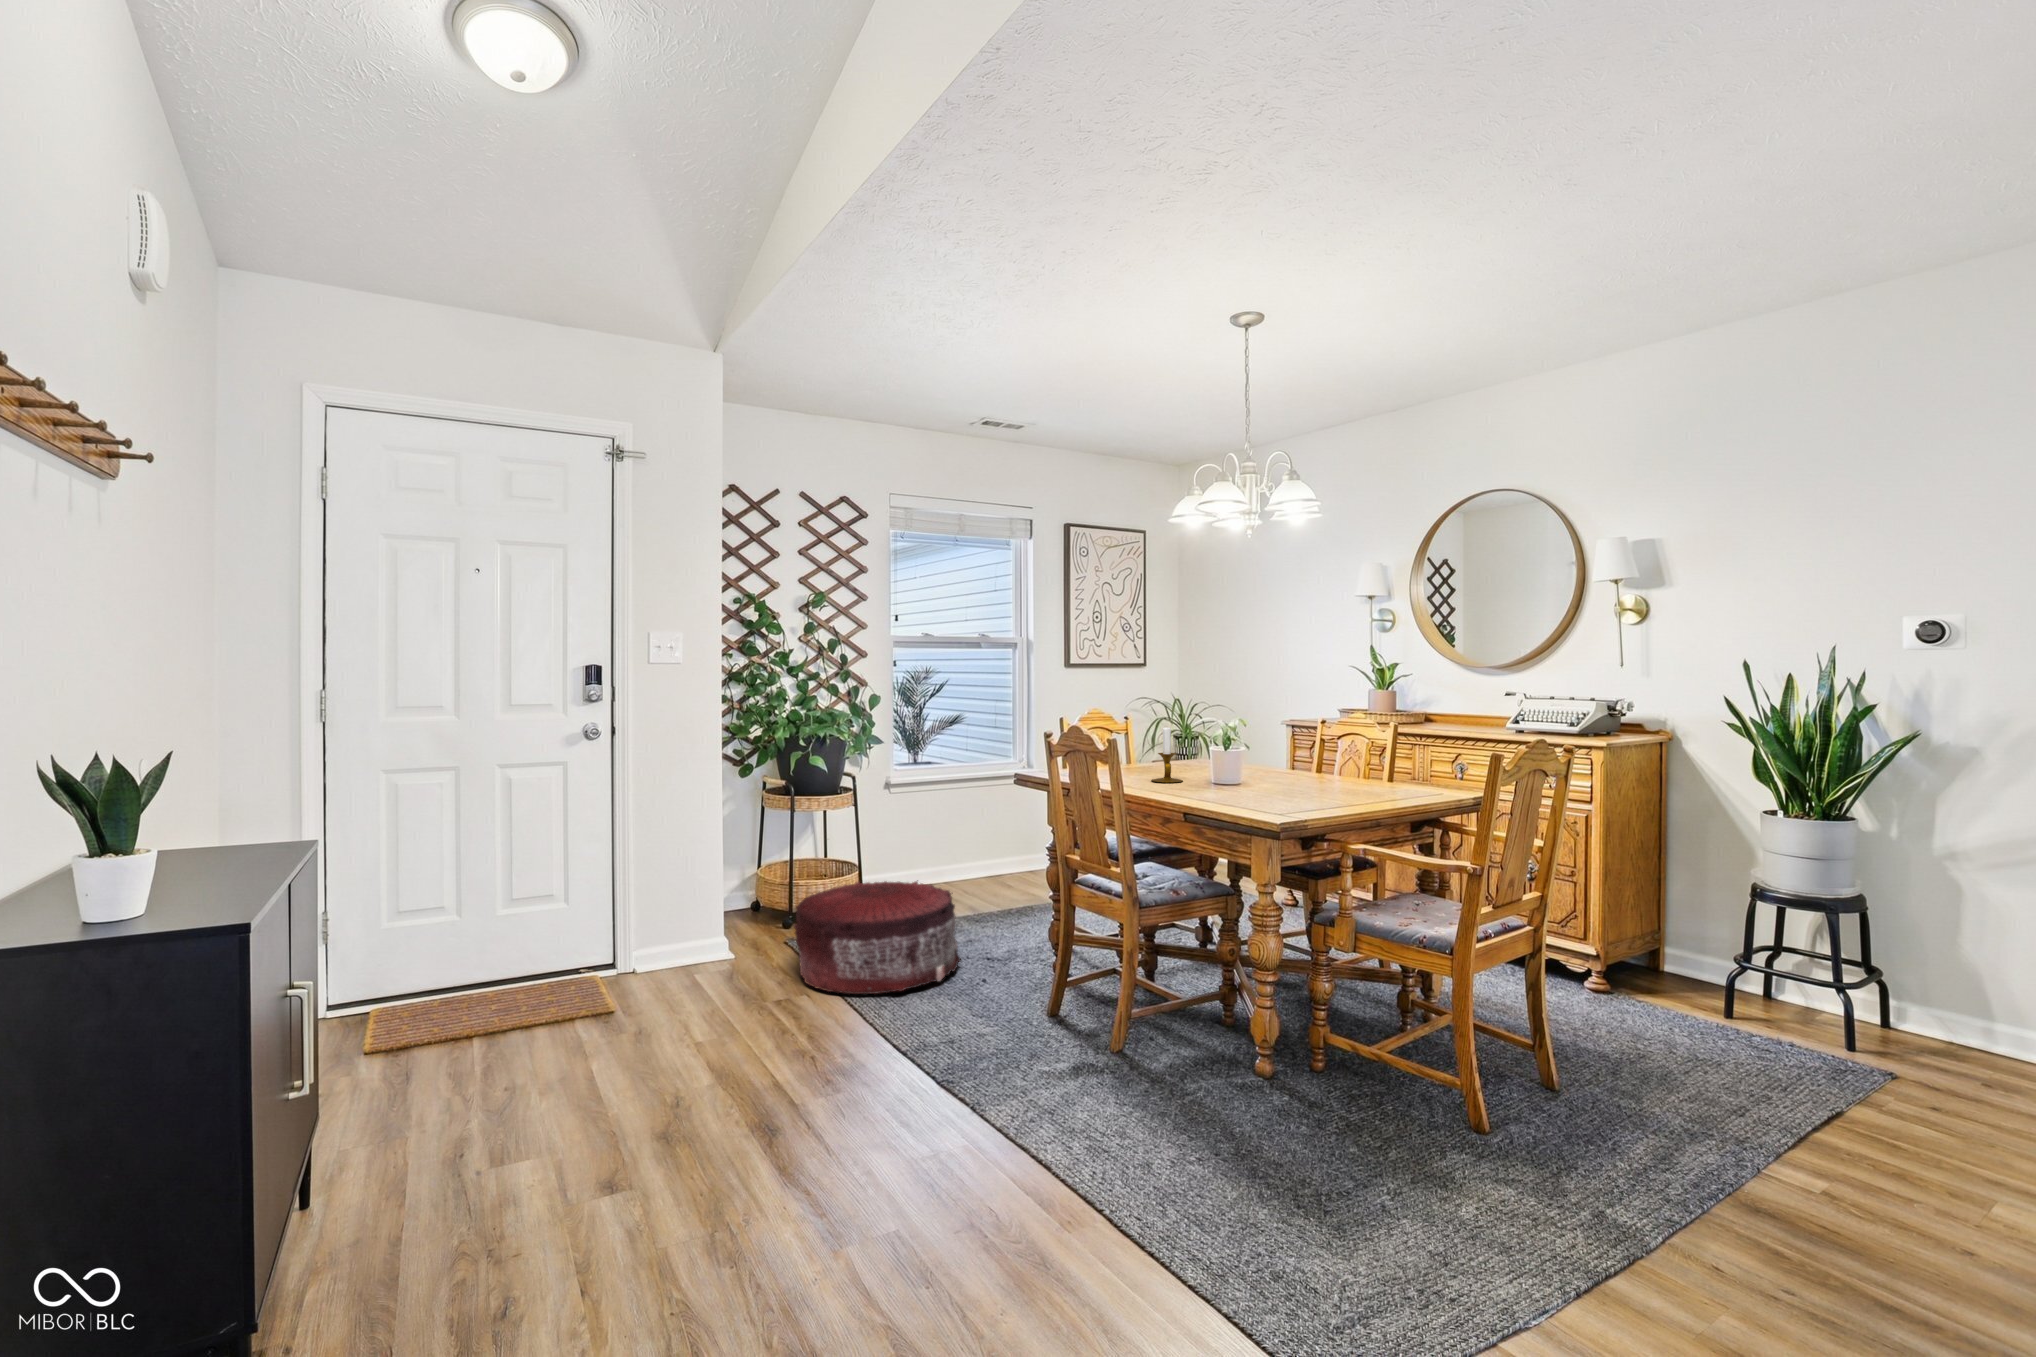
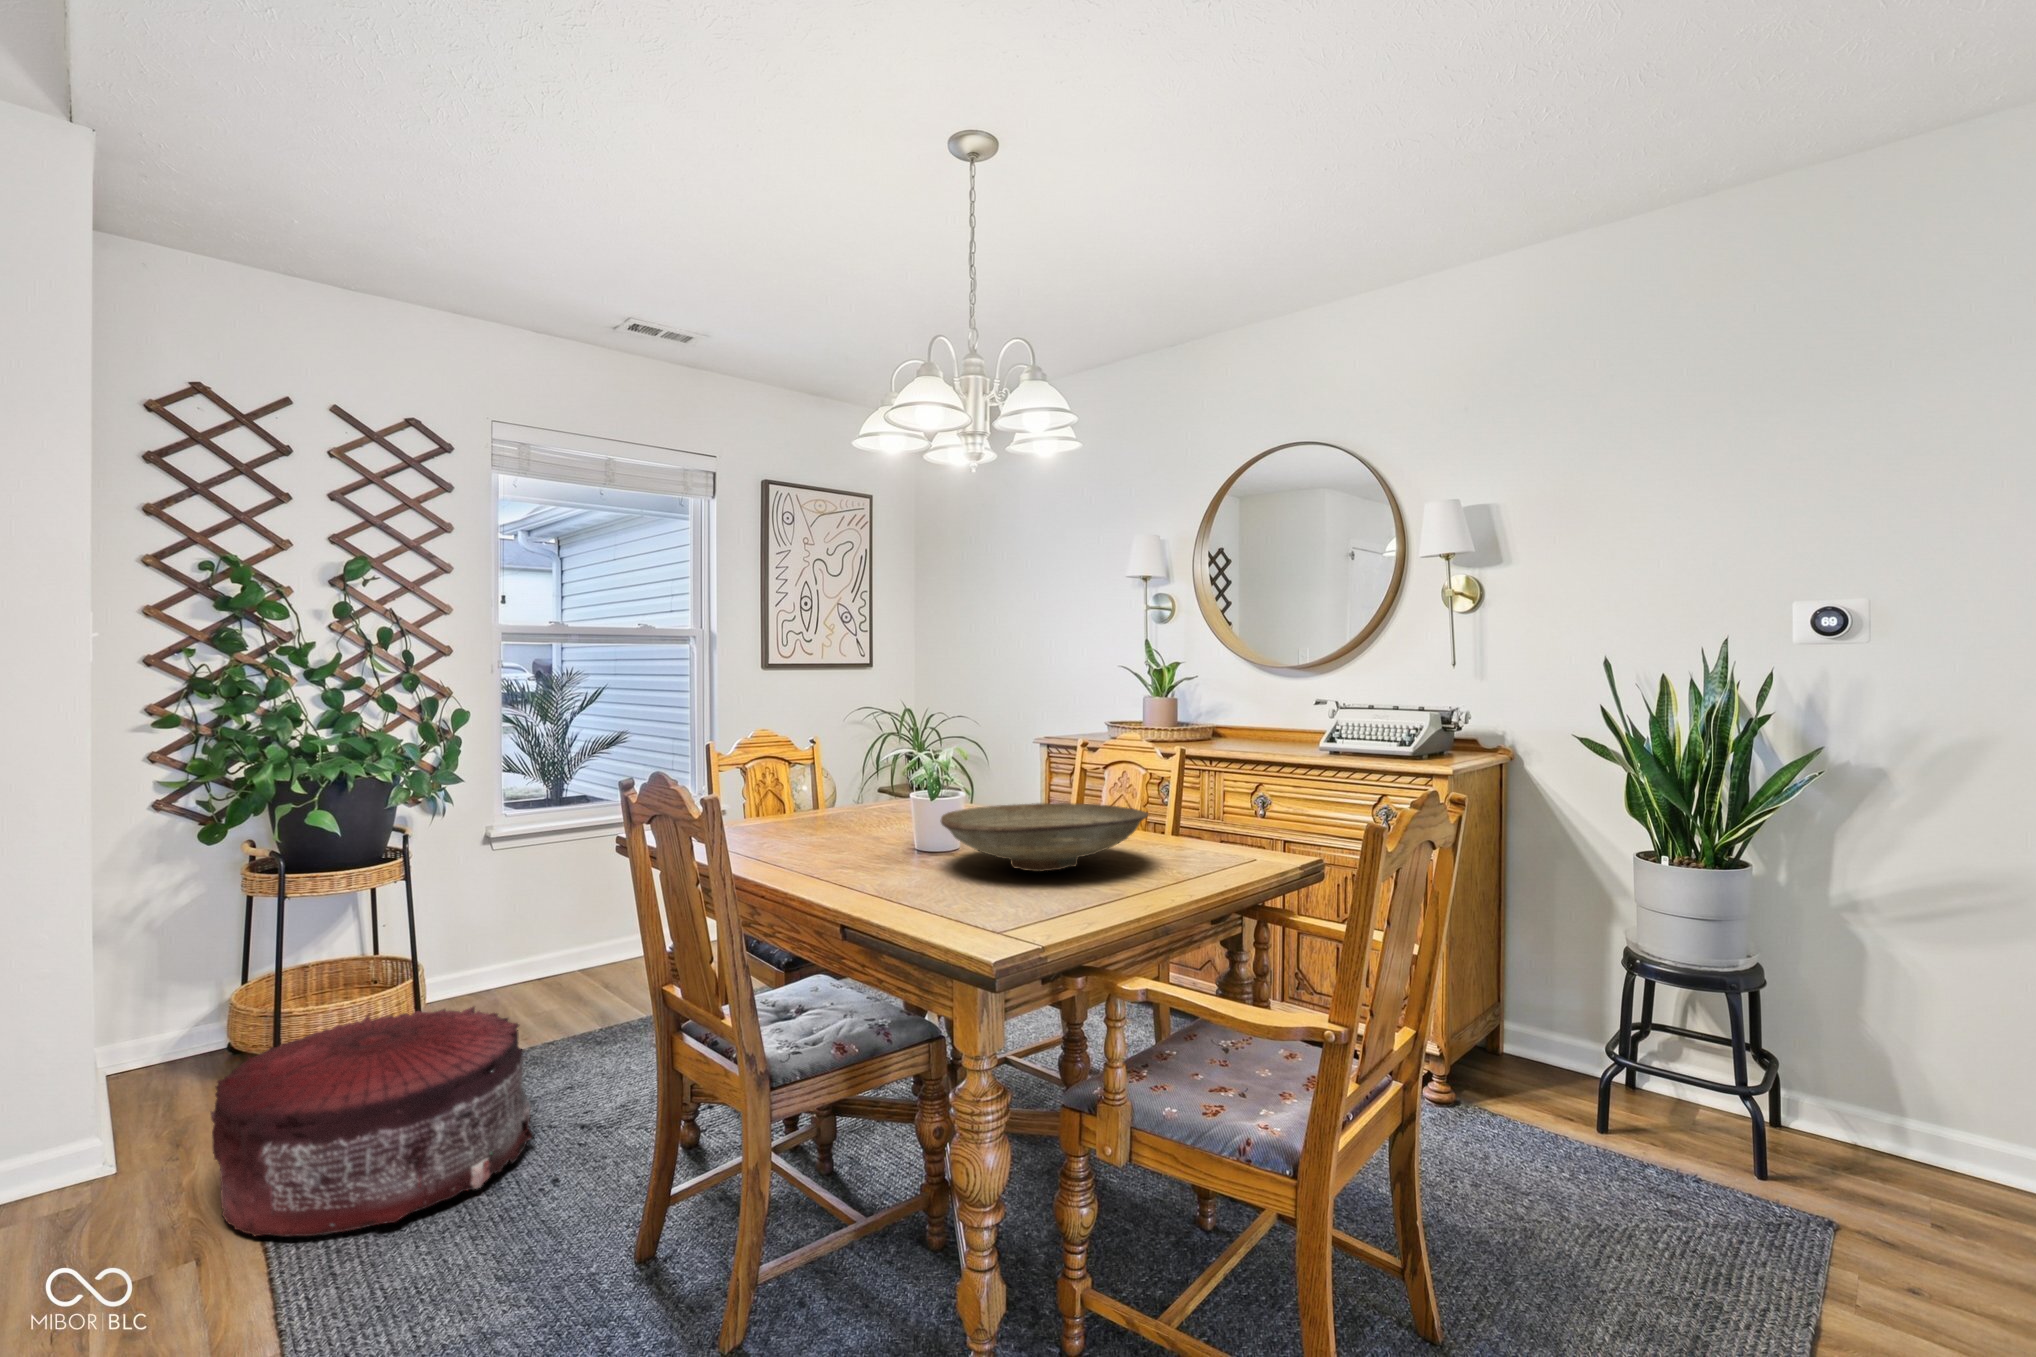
candlestick: present [1152,728,1183,782] -> none [829,761,878,847]
decorative bowl: none [1231,756,1369,796] -> present [941,803,1148,871]

